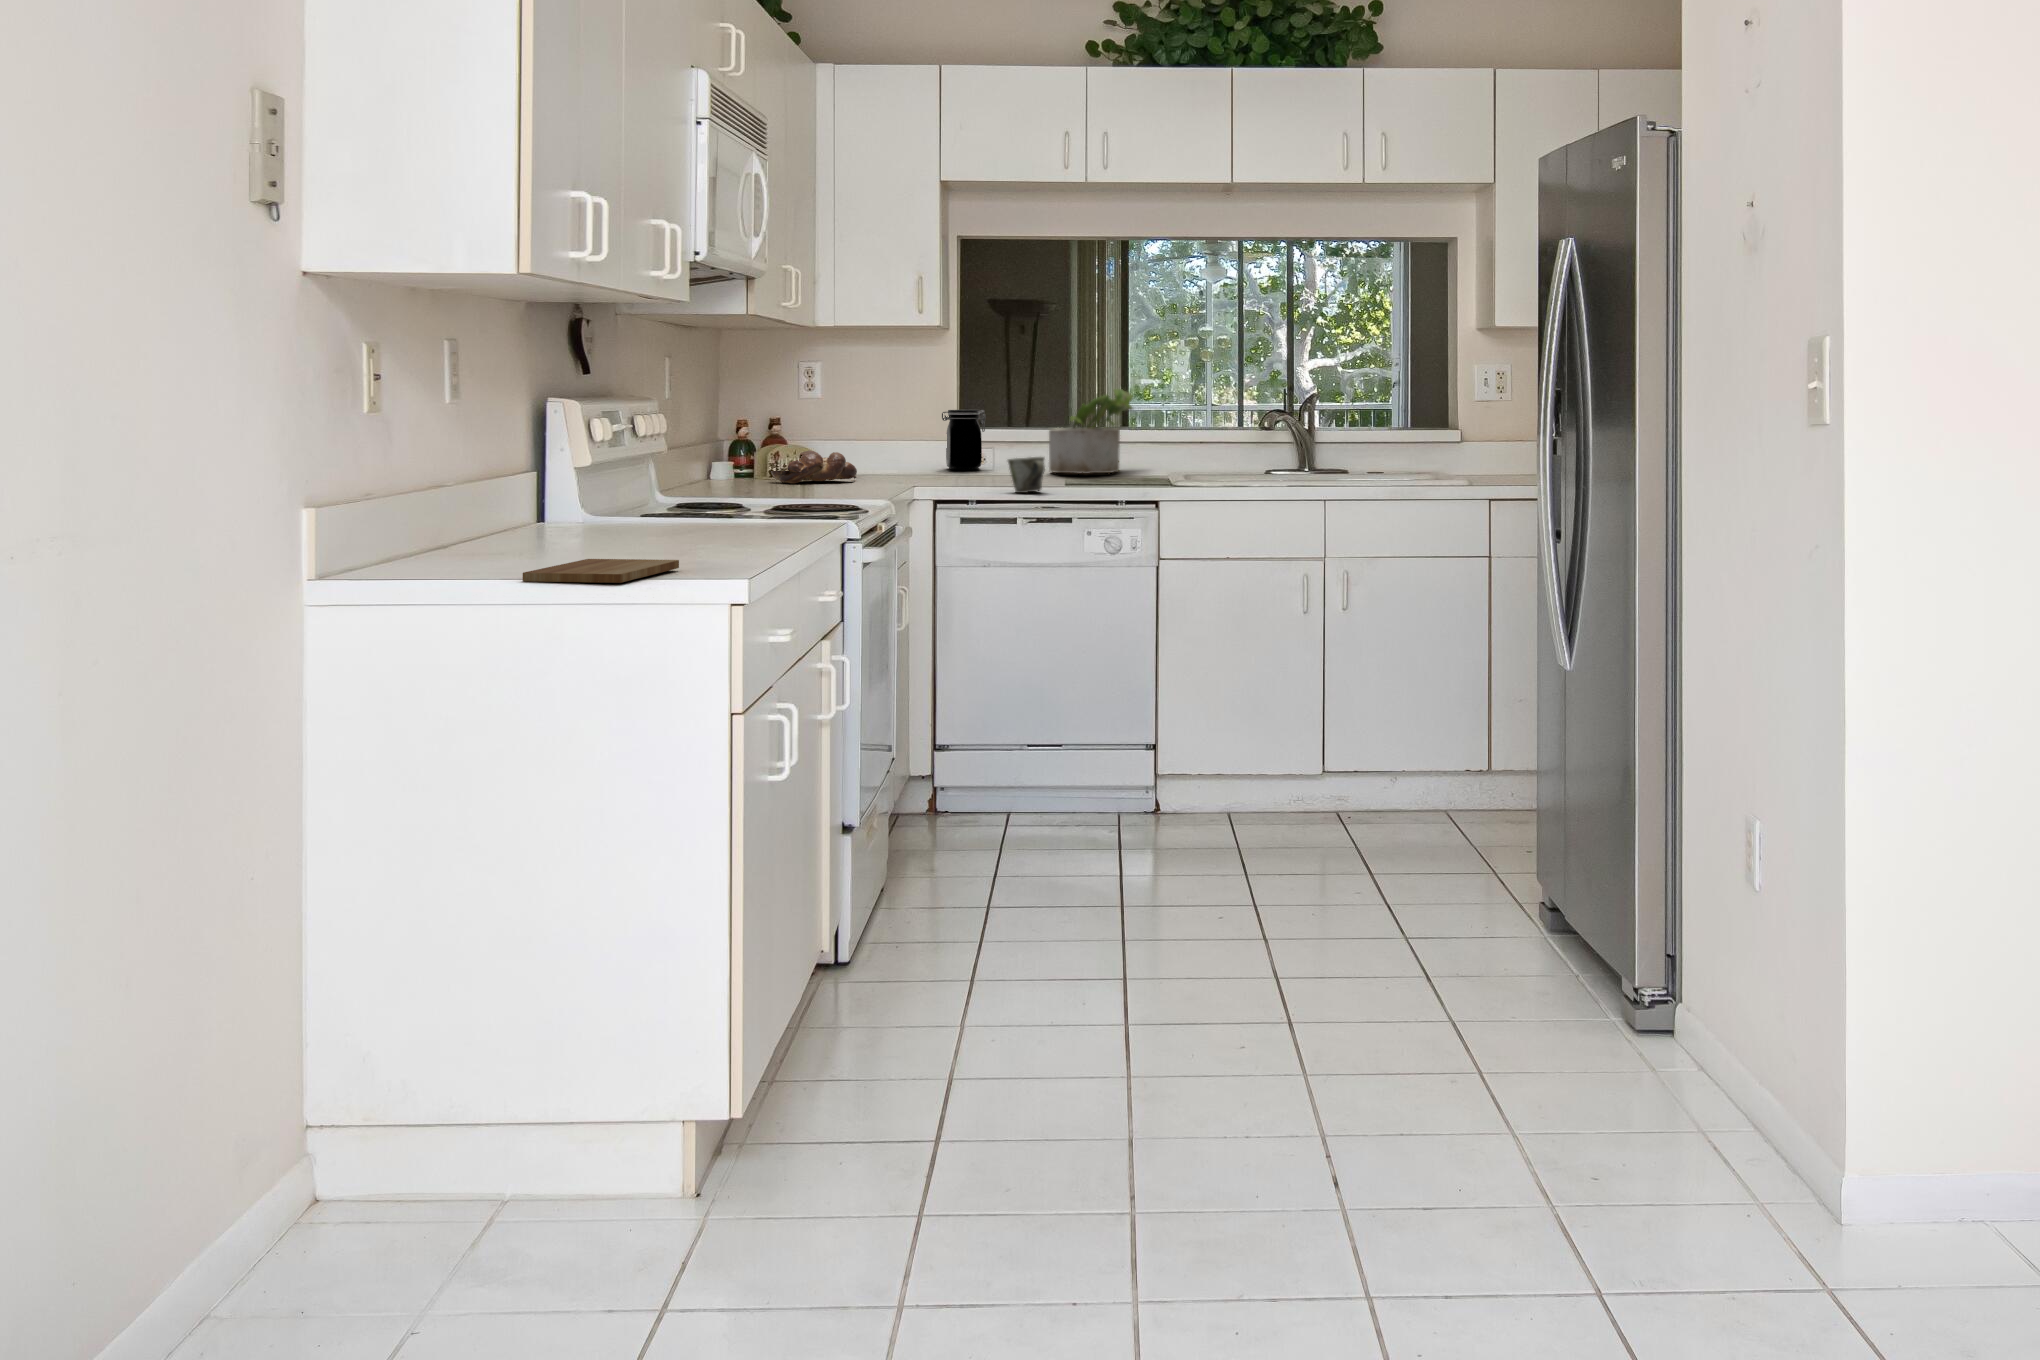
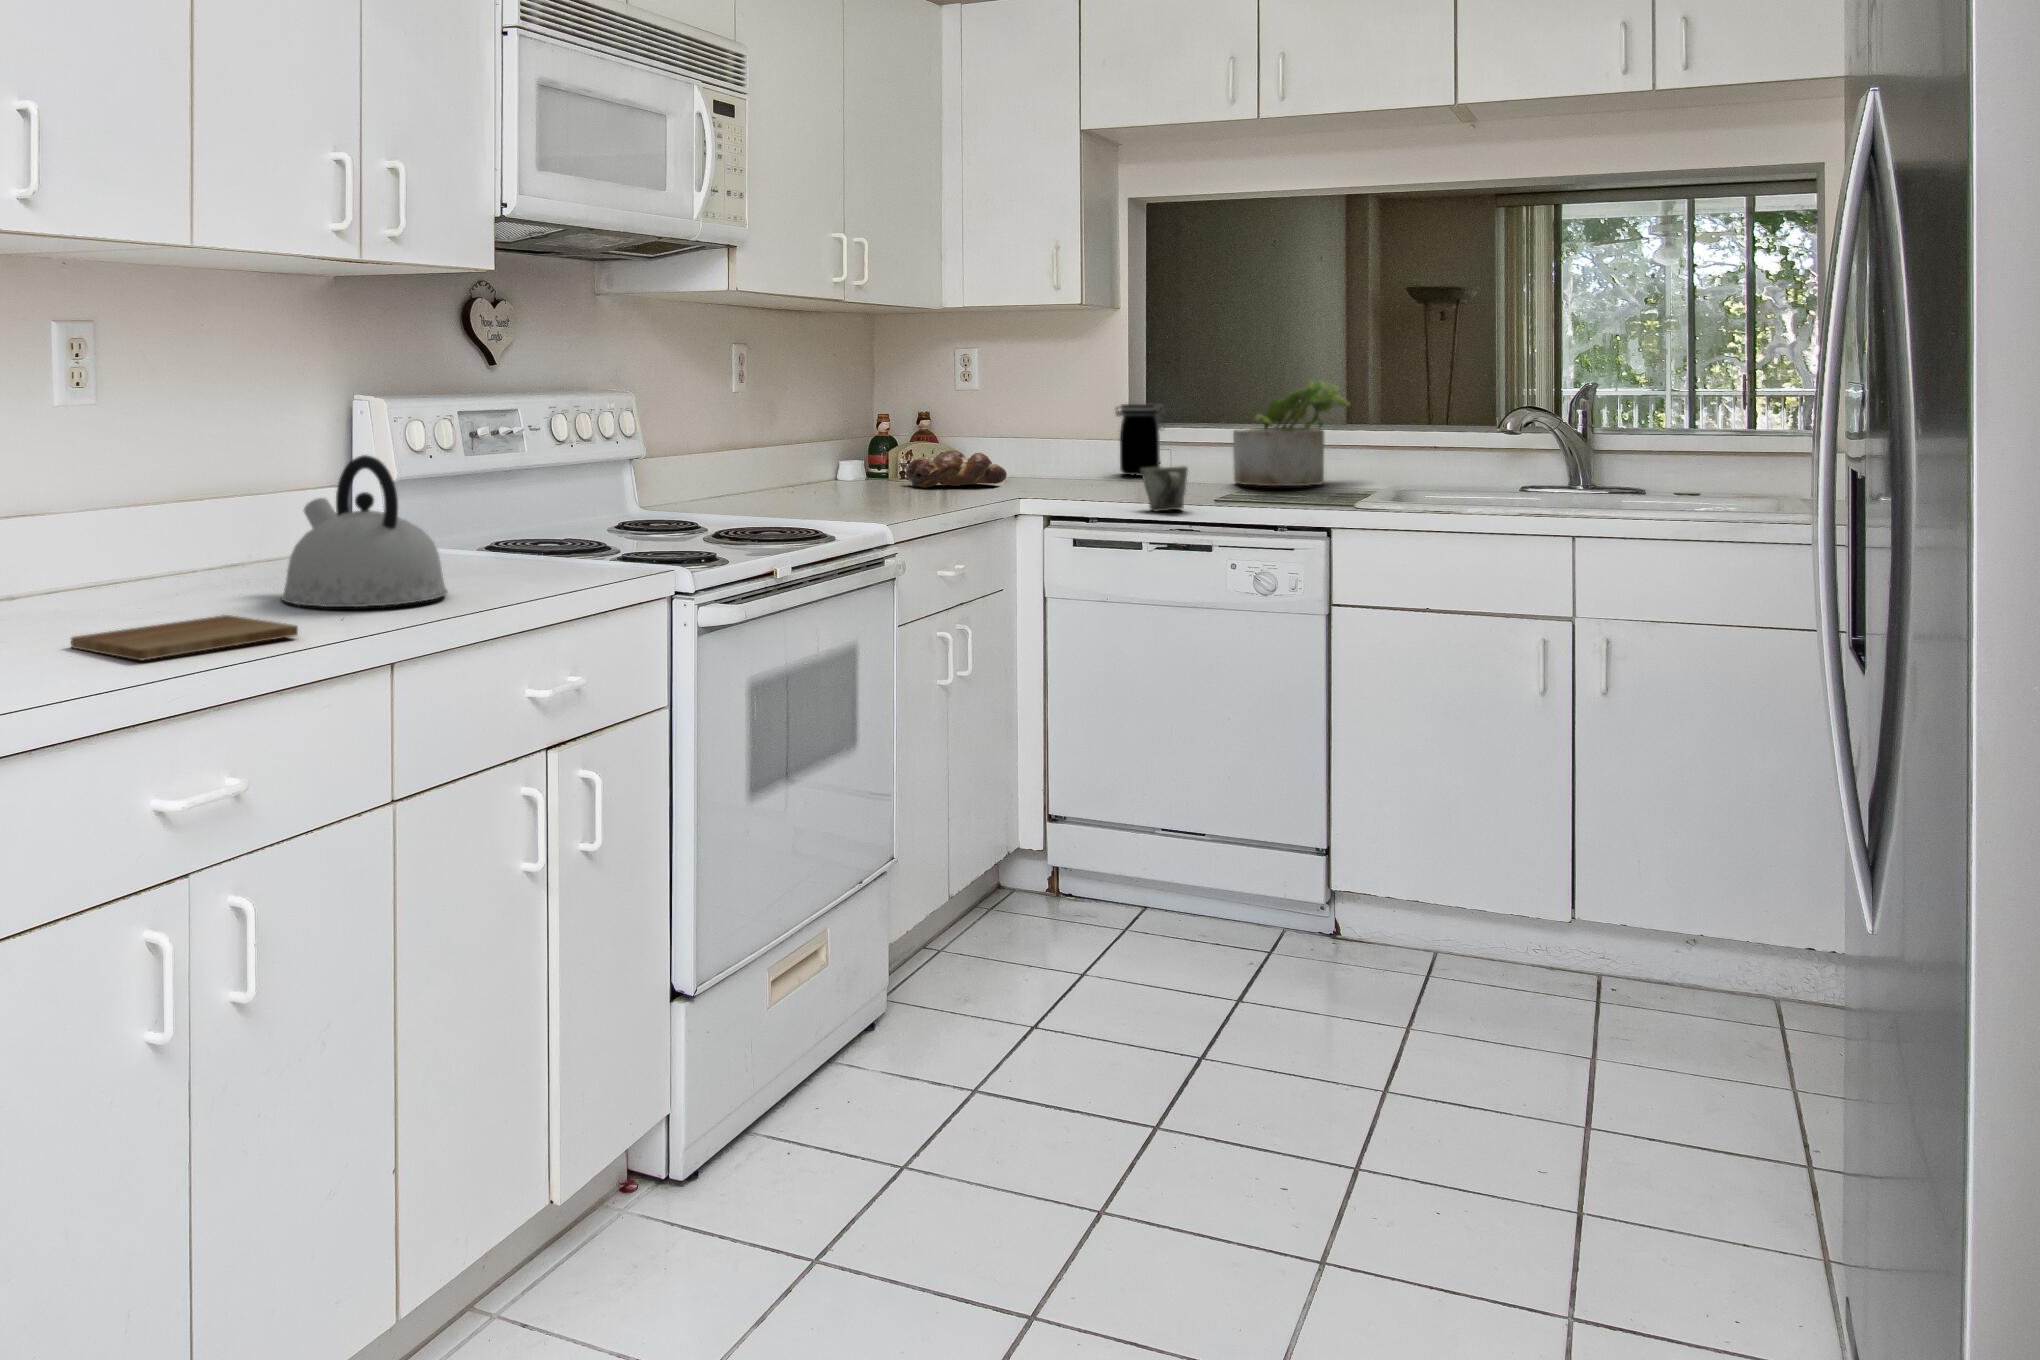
kettle: none [552,433,697,555] -> present [281,455,447,607]

